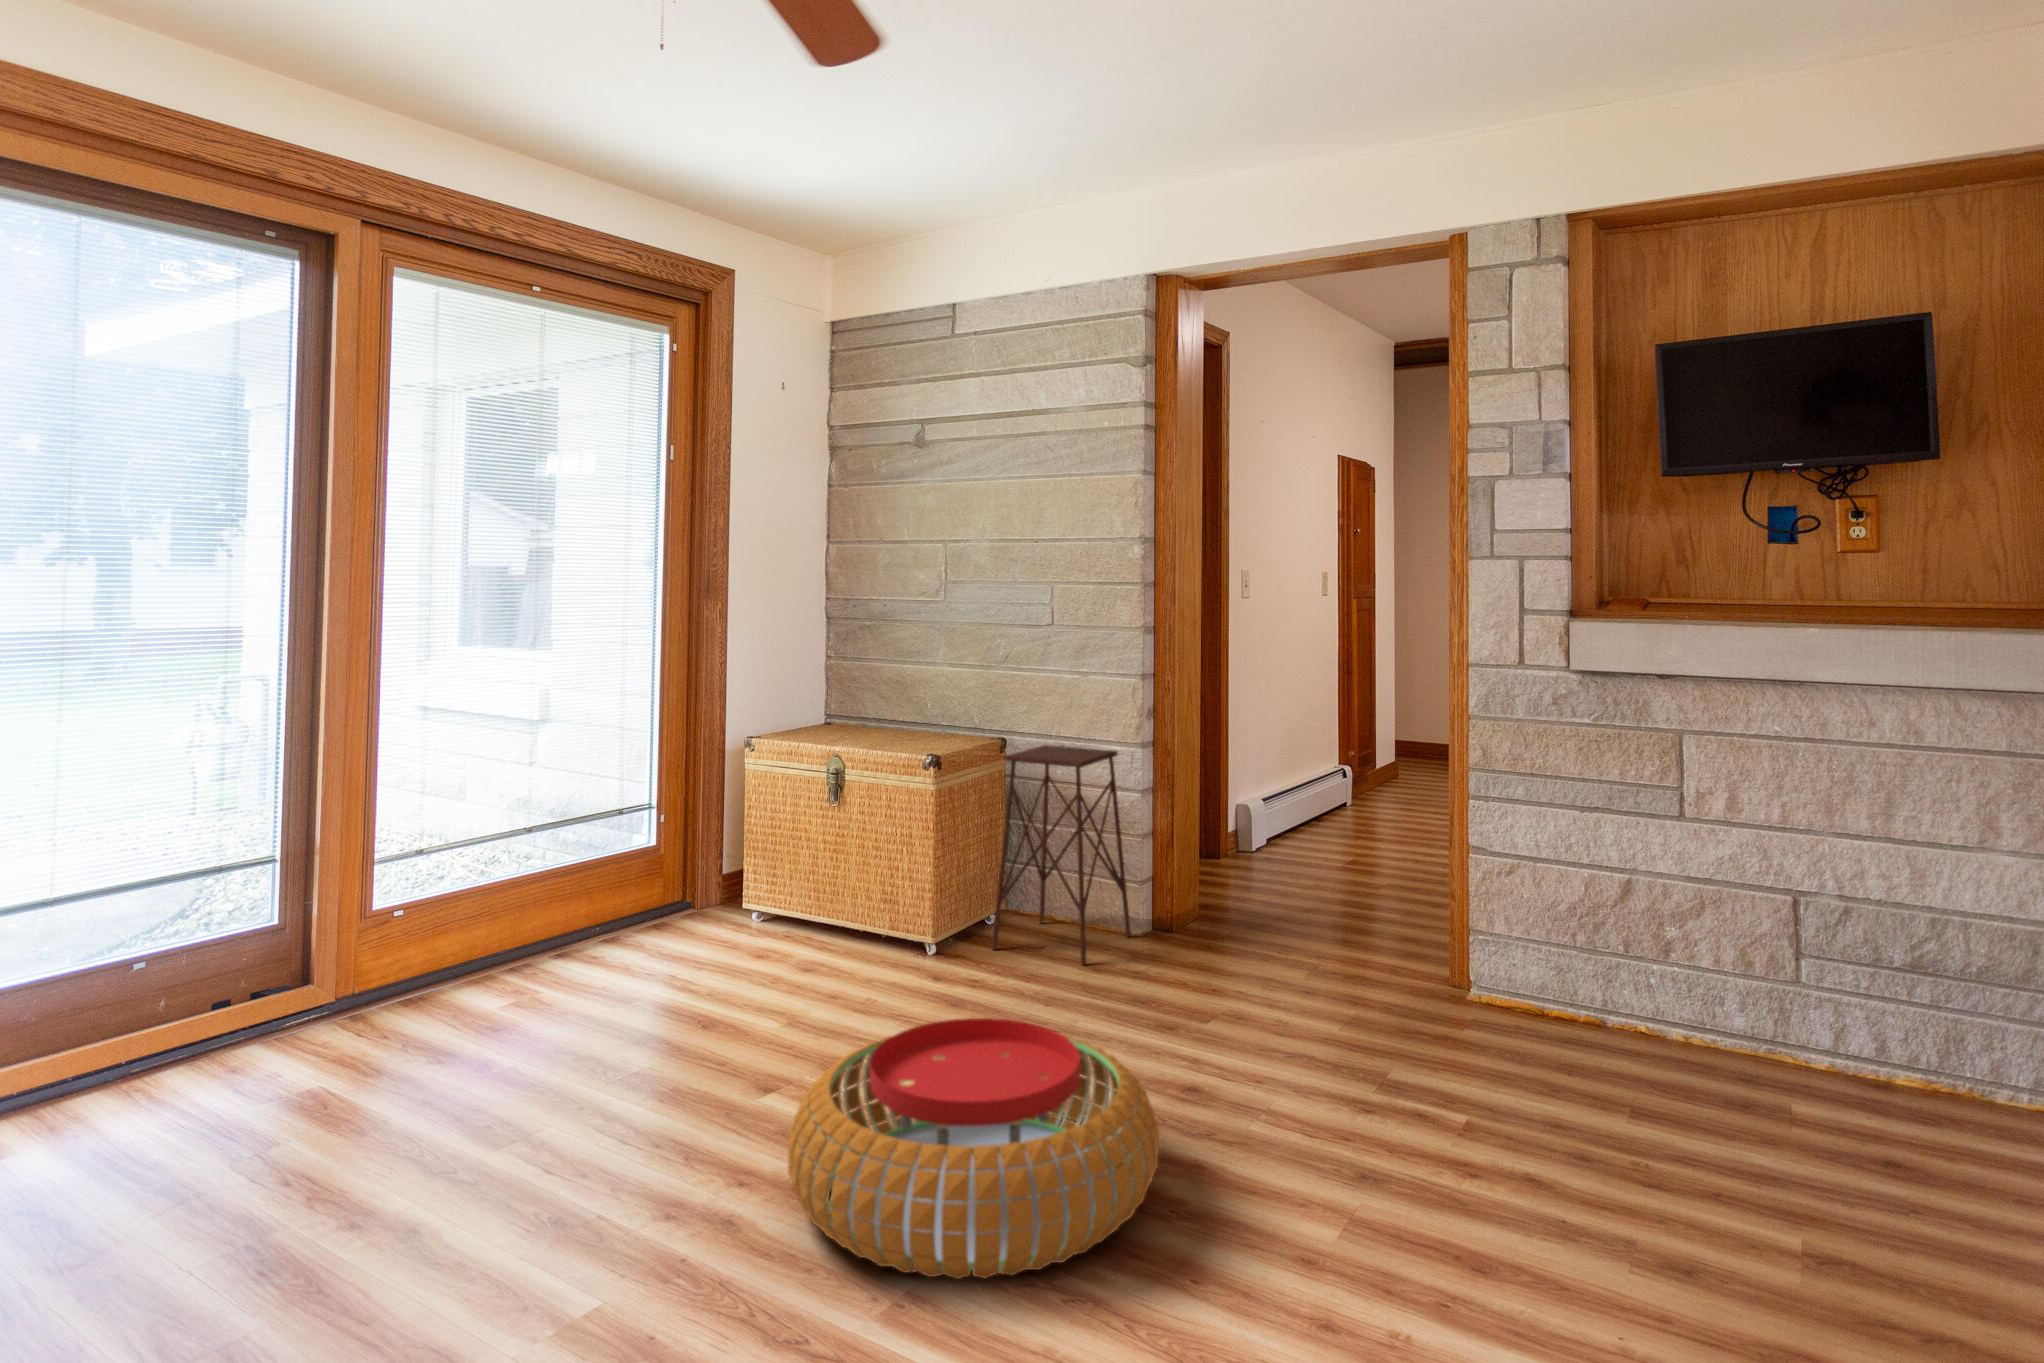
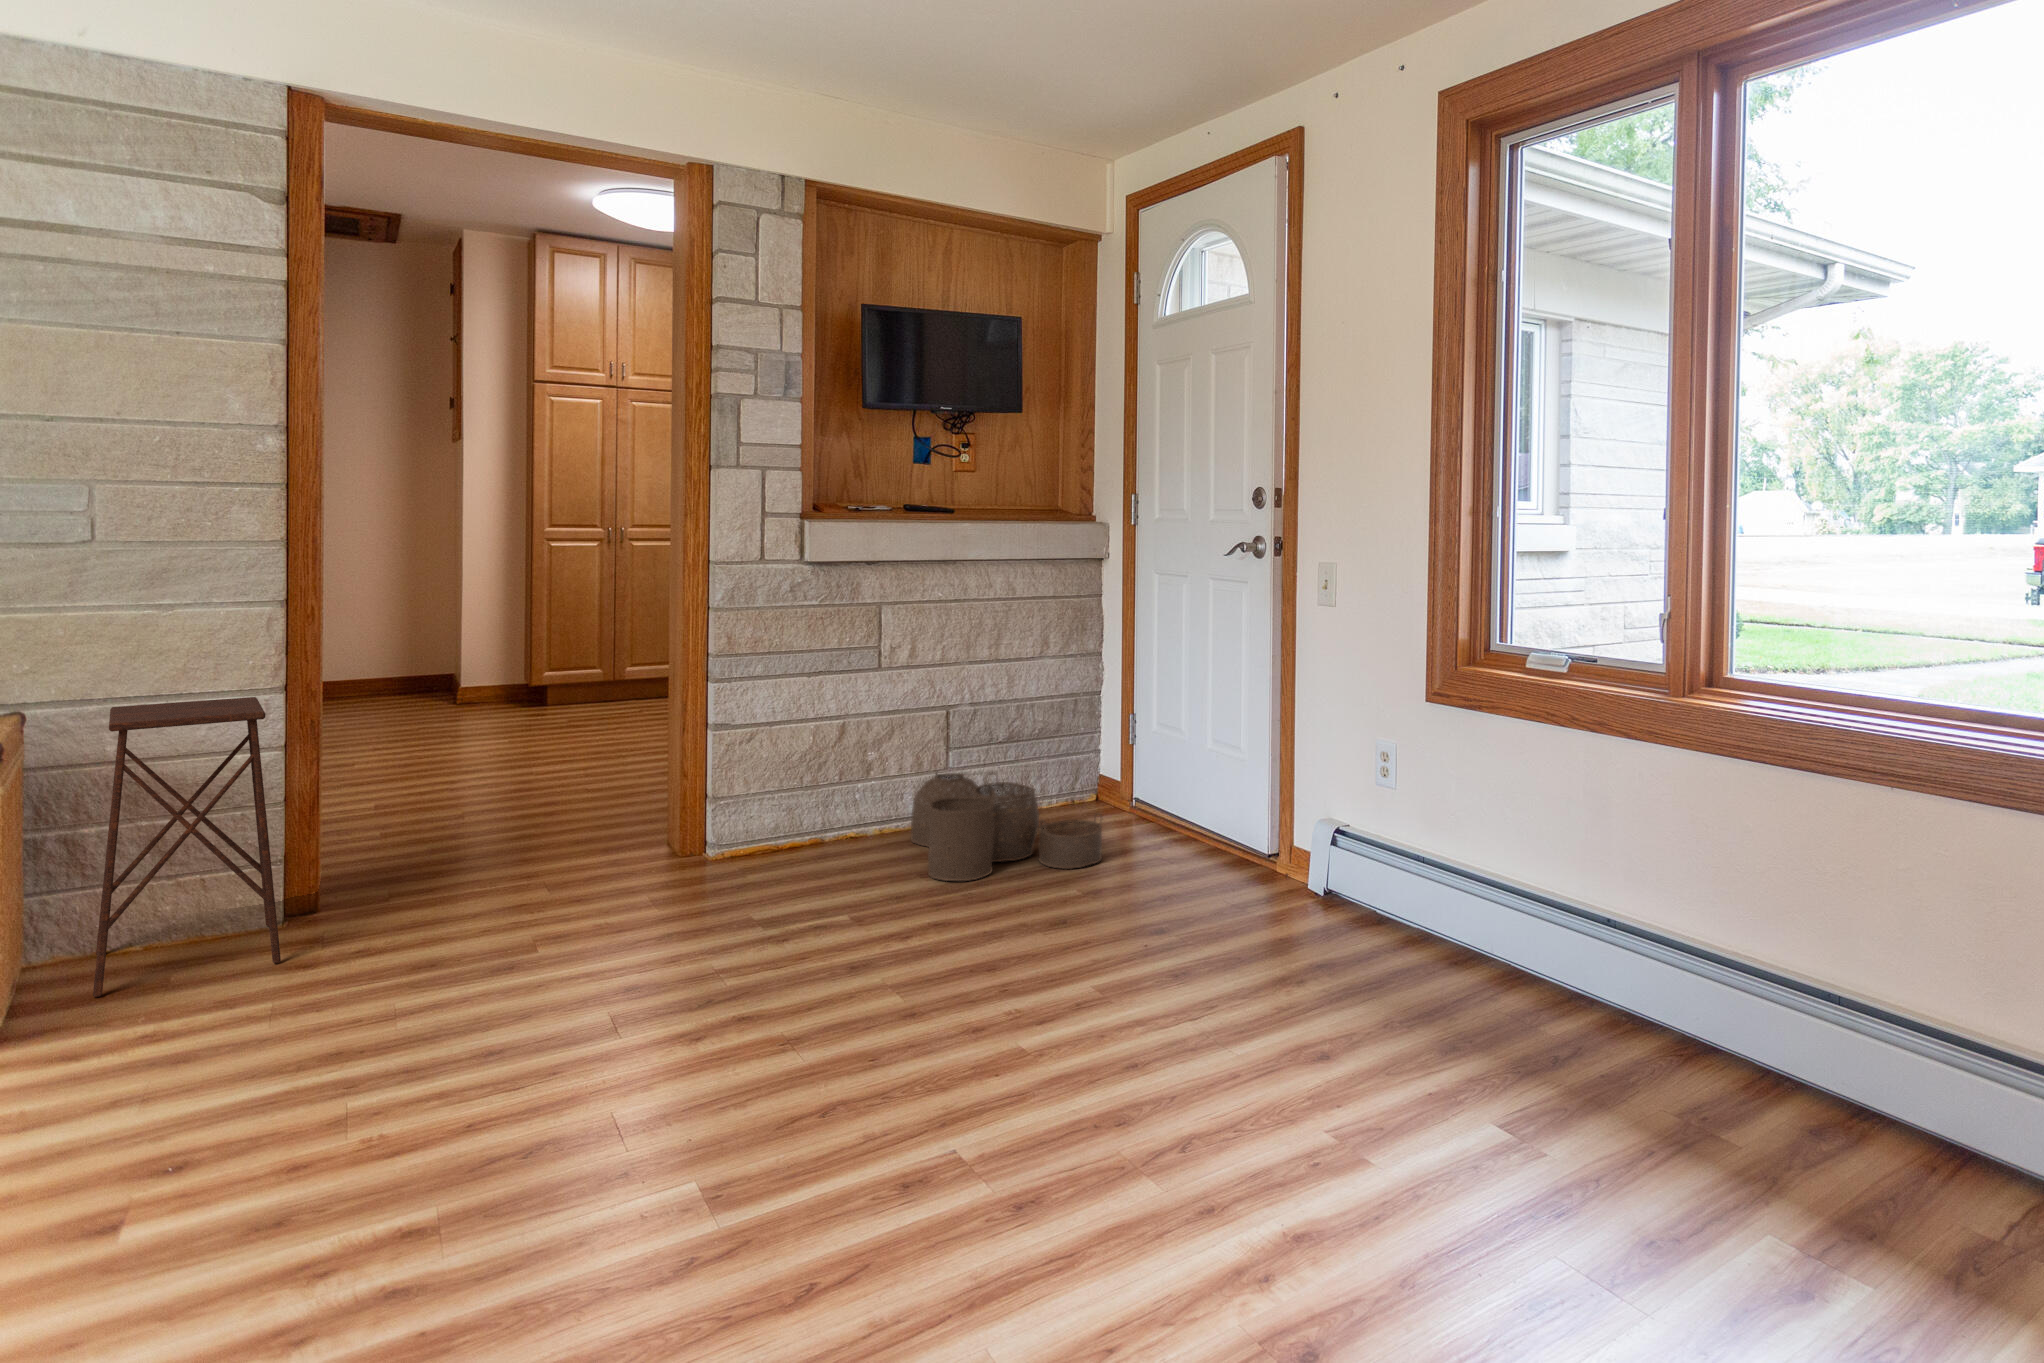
woven basket: none [1637,974,1951,1214] -> present [911,772,1102,881]
pouf: present [788,1018,1159,1279] -> none [380,944,821,1215]

